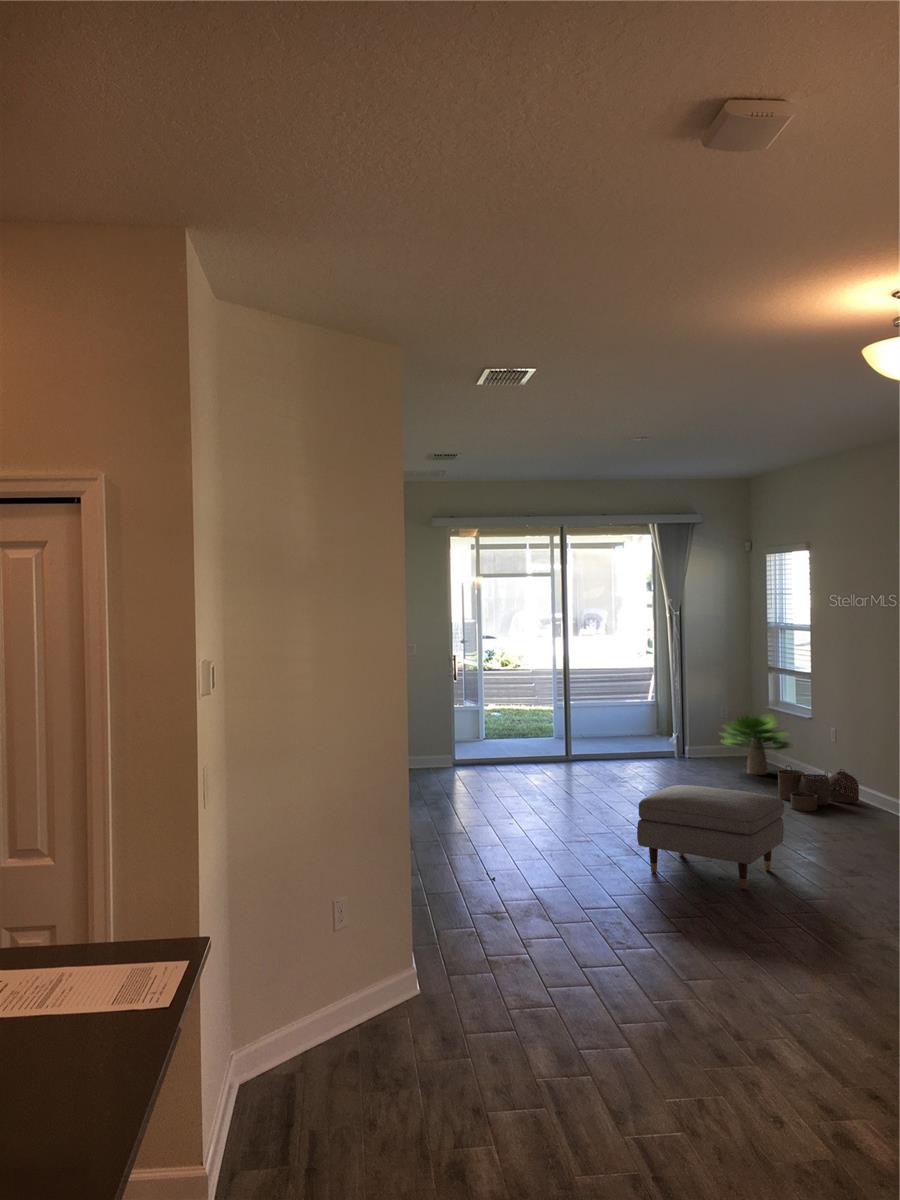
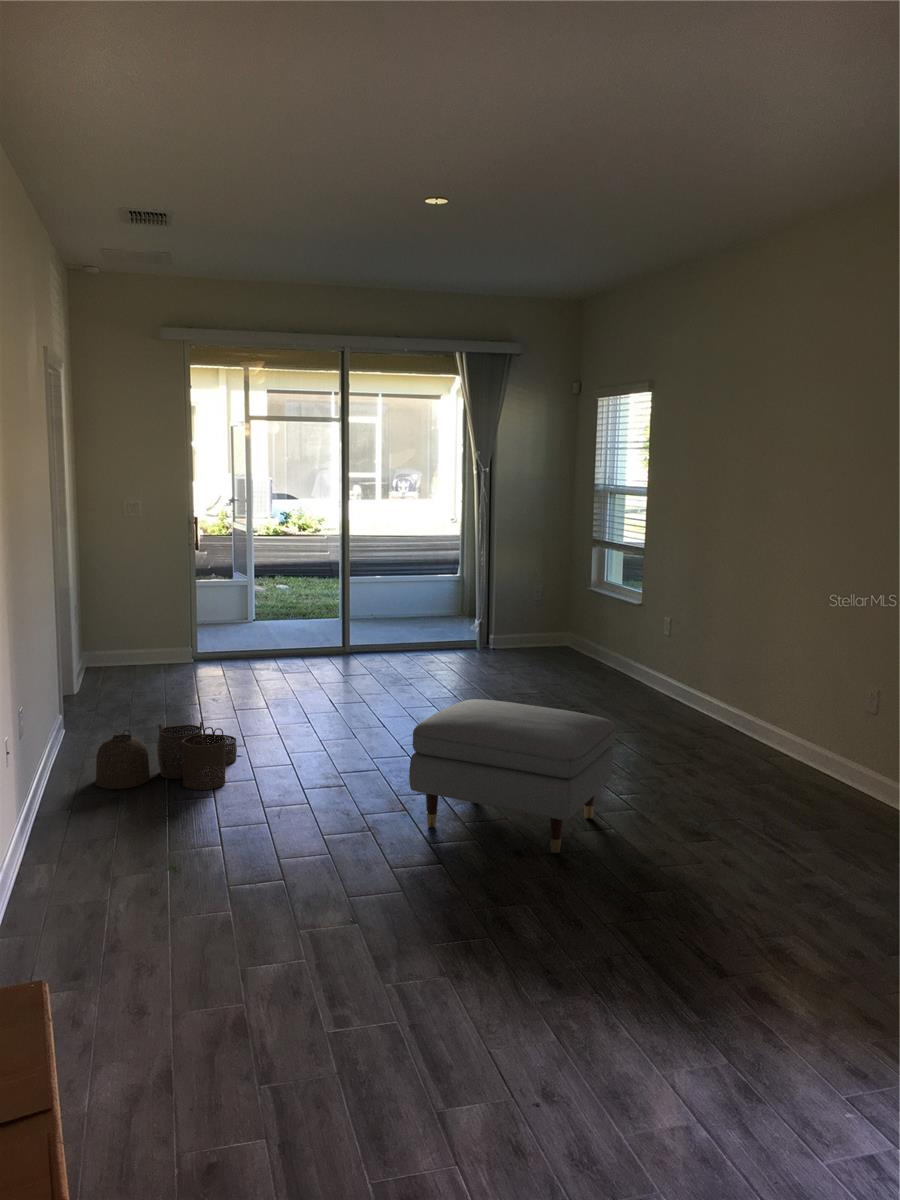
potted plant: present [722,715,791,775] -> none [529,595,621,671]
woven basket: present [778,766,859,811] -> present [95,722,237,790]

